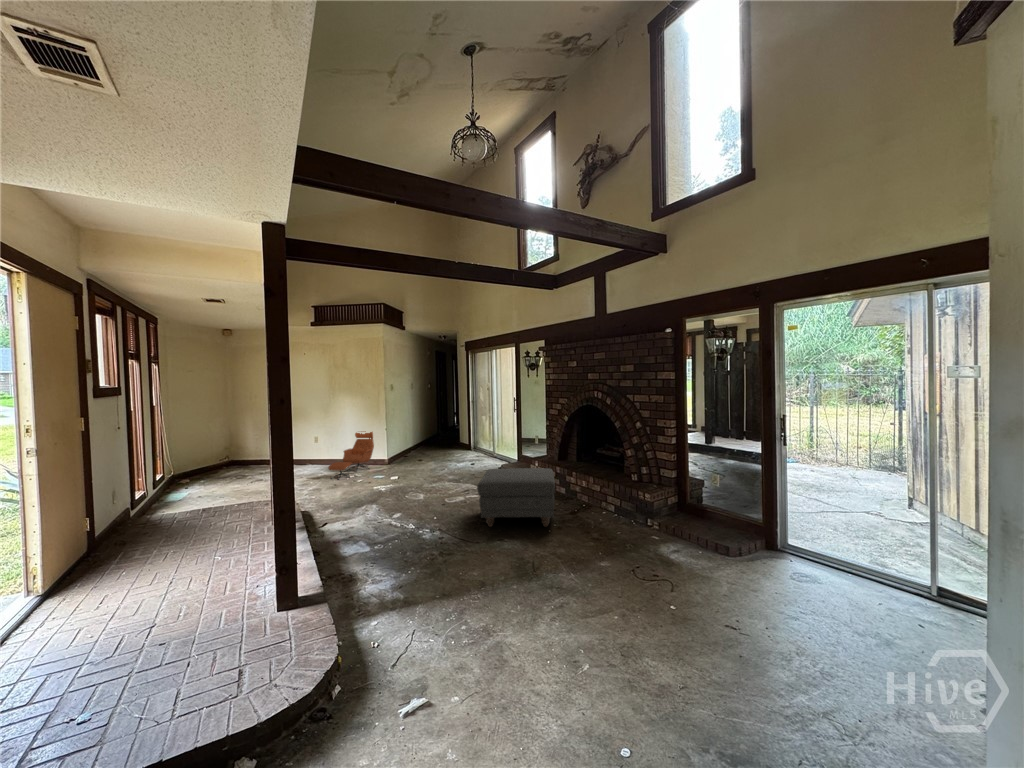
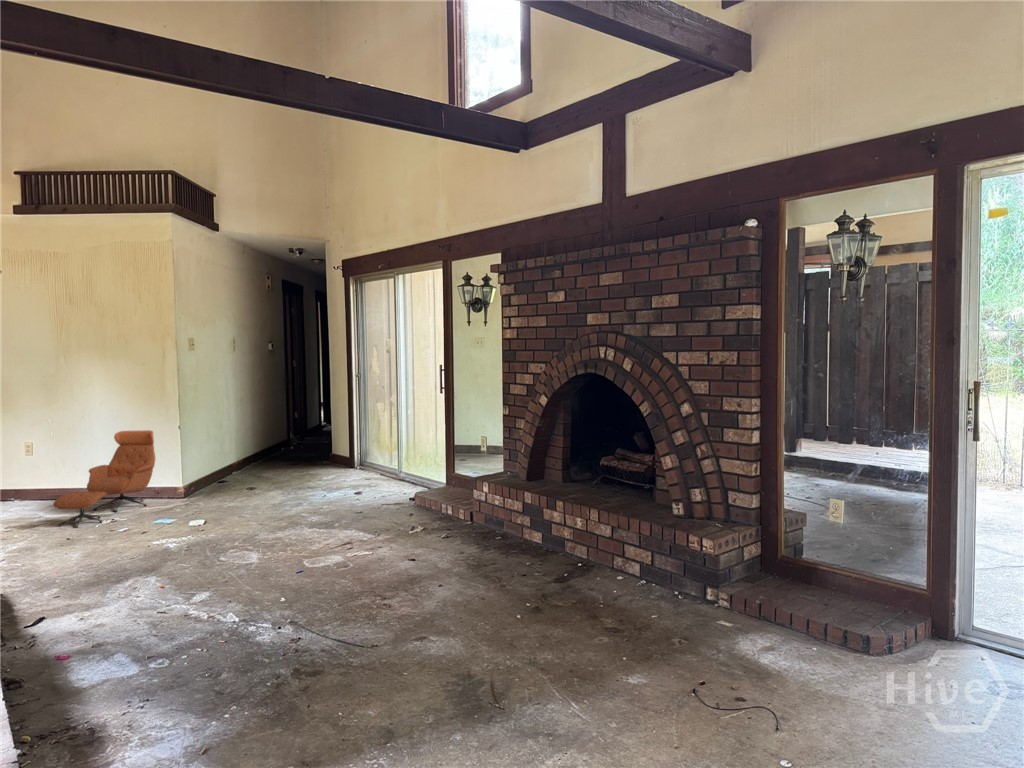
ottoman: present [477,468,555,527] -> none [374,494,532,612]

